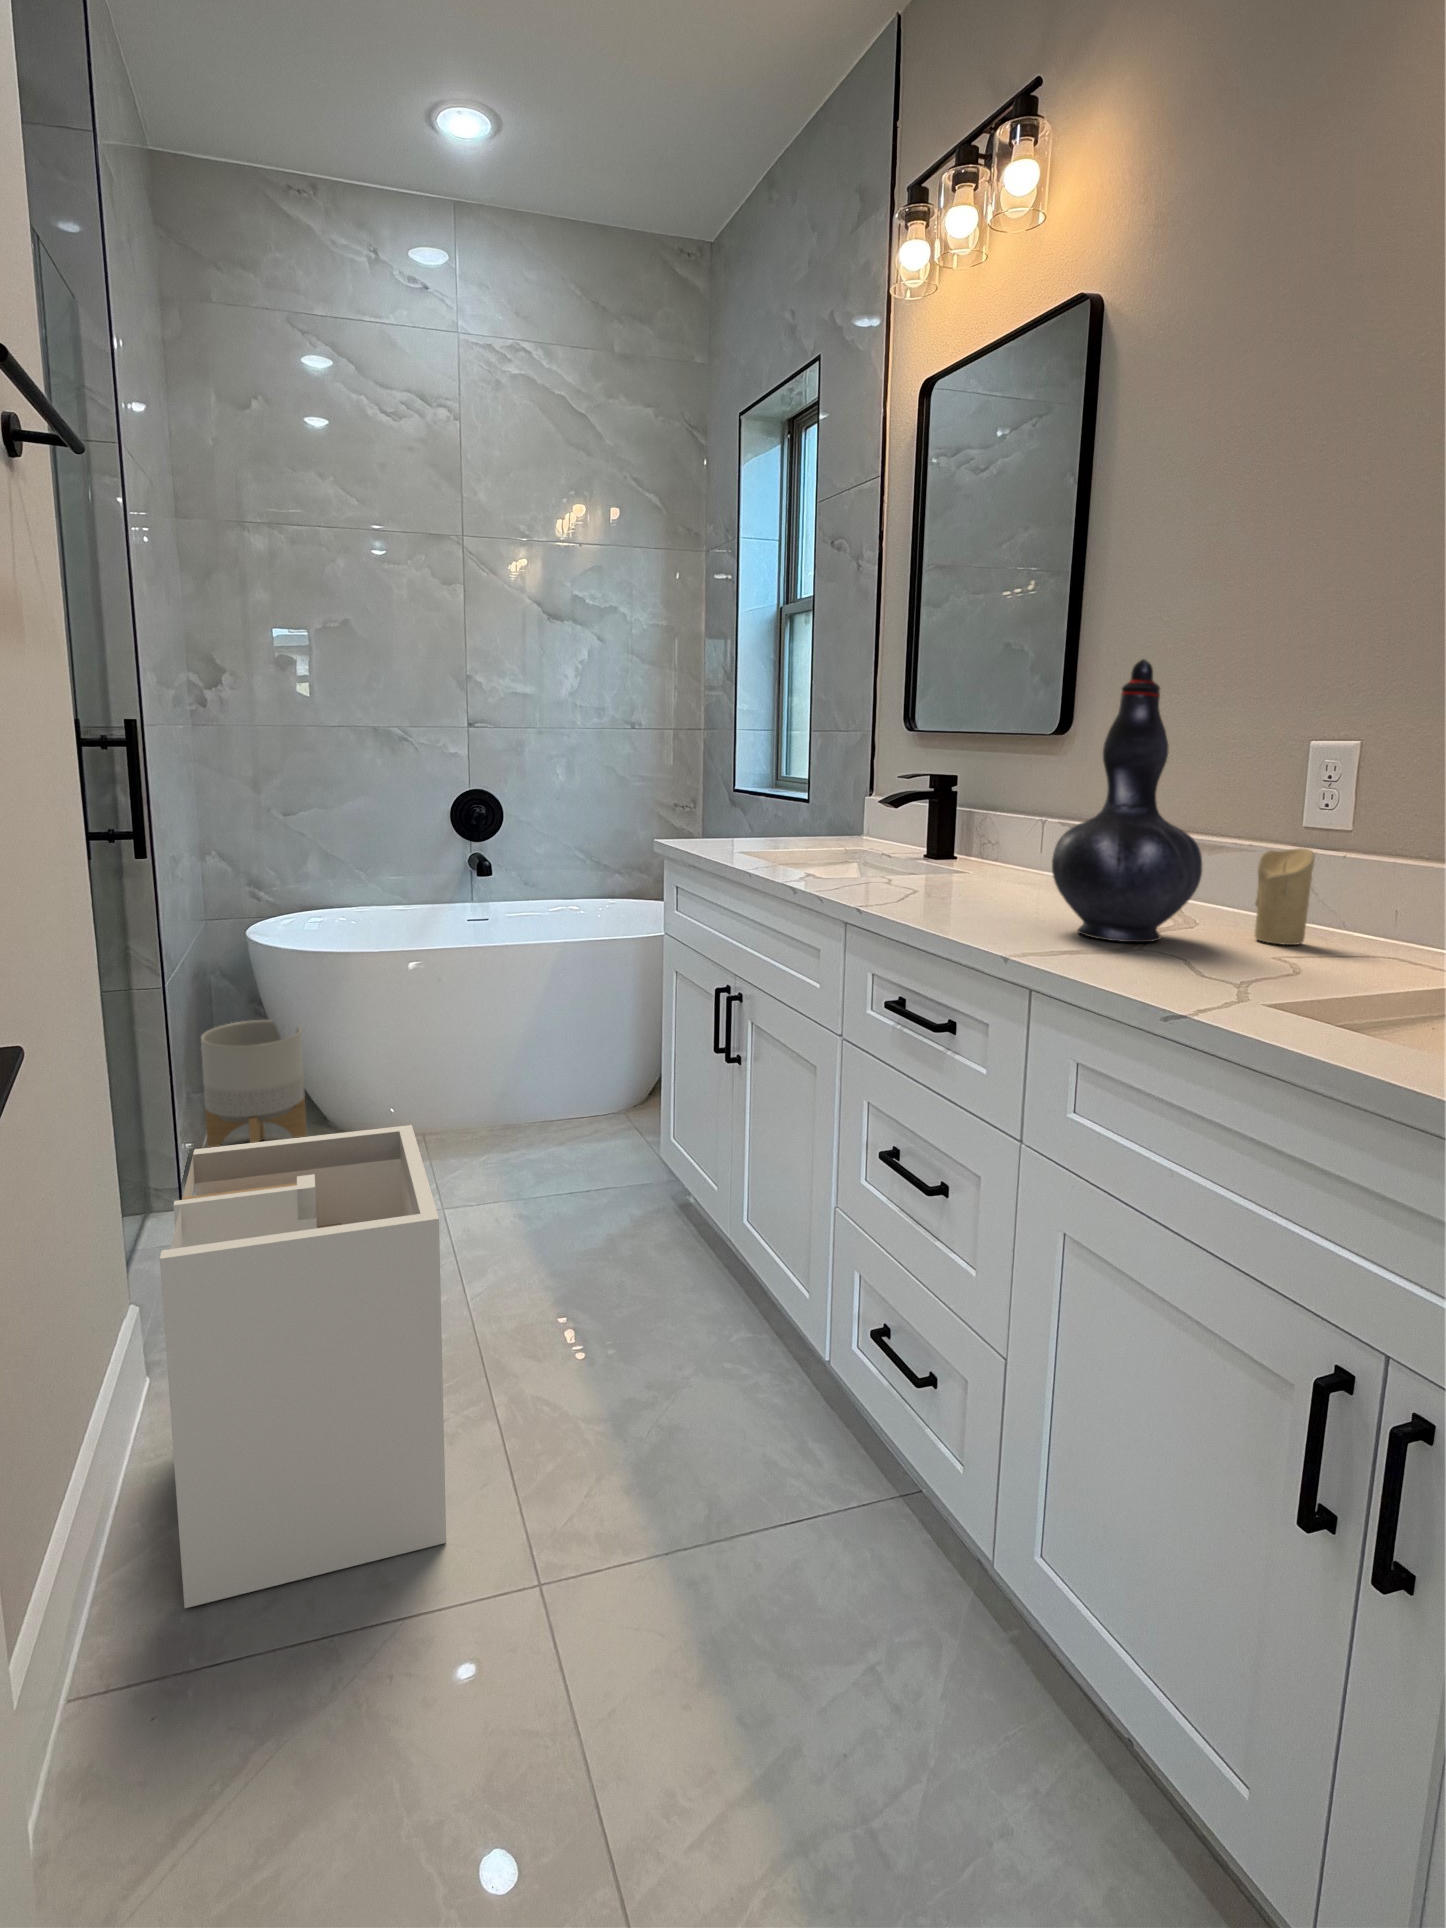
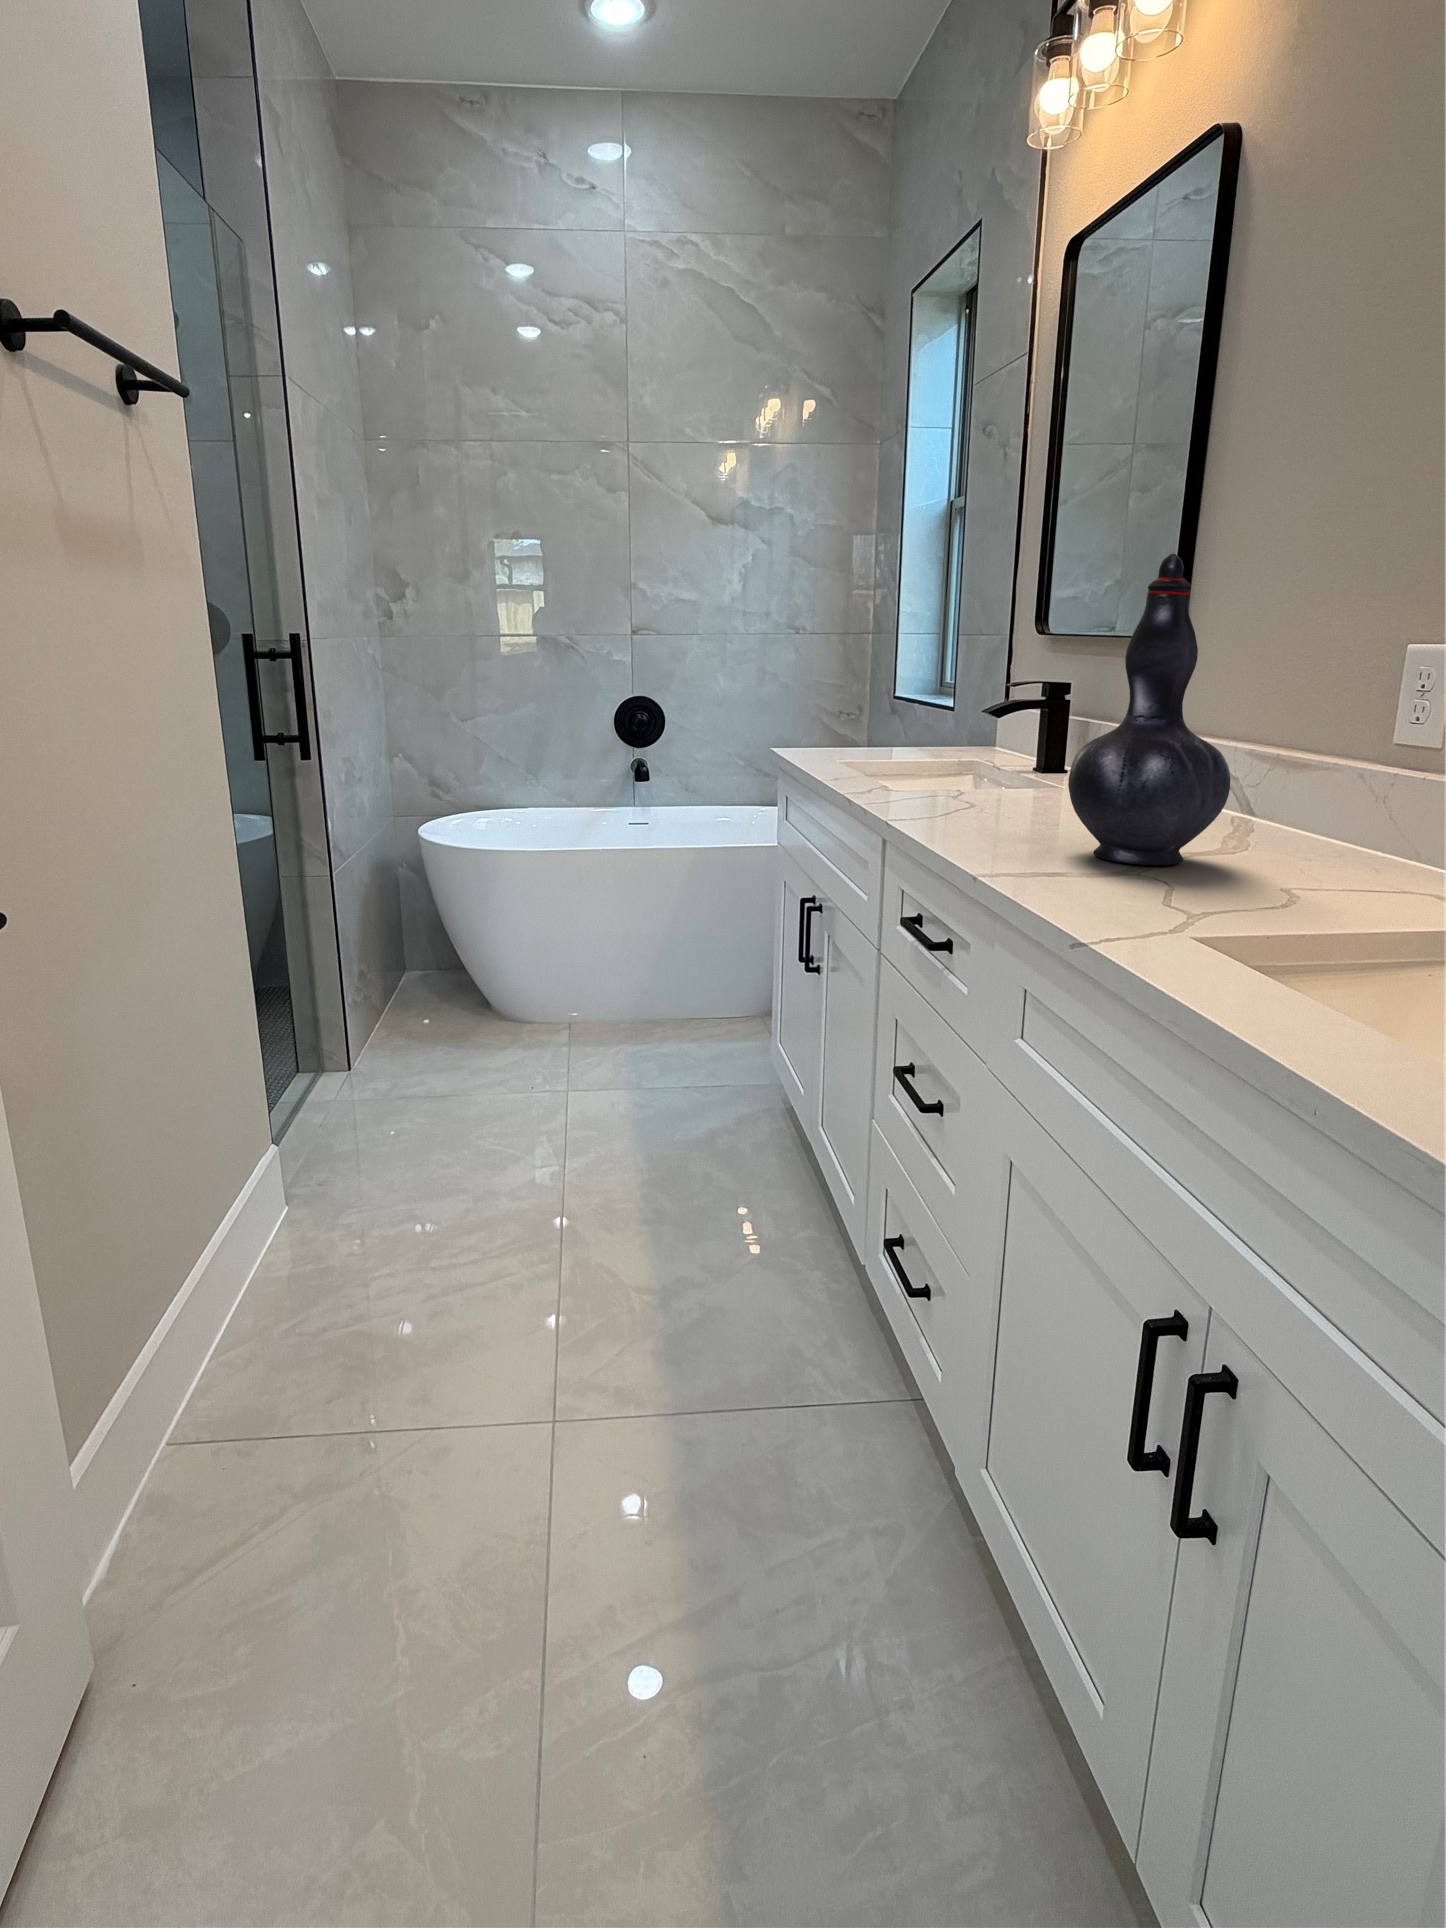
candle: present [1254,848,1314,945] -> none [1301,766,1374,874]
planter: present [201,1020,306,1147] -> none [371,913,463,1048]
laundry hamper: present [160,1125,446,1608] -> none [238,1010,500,1390]

